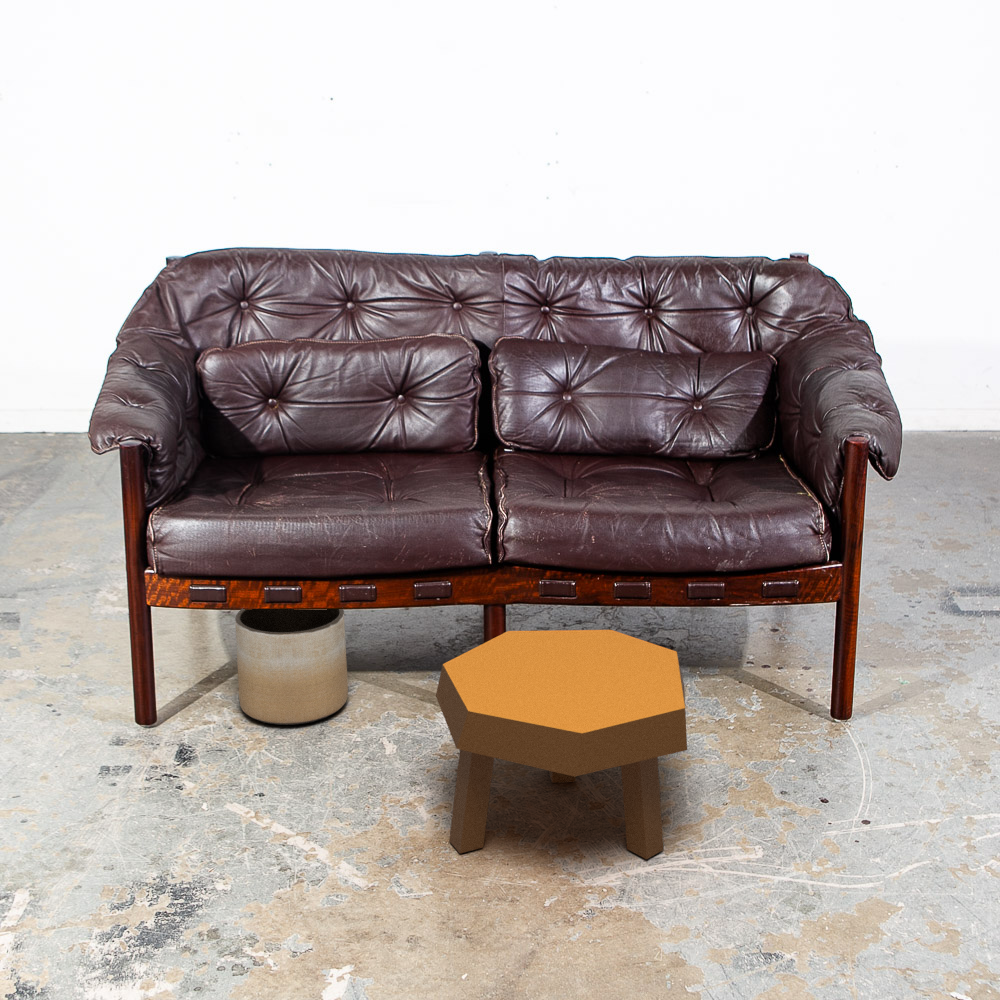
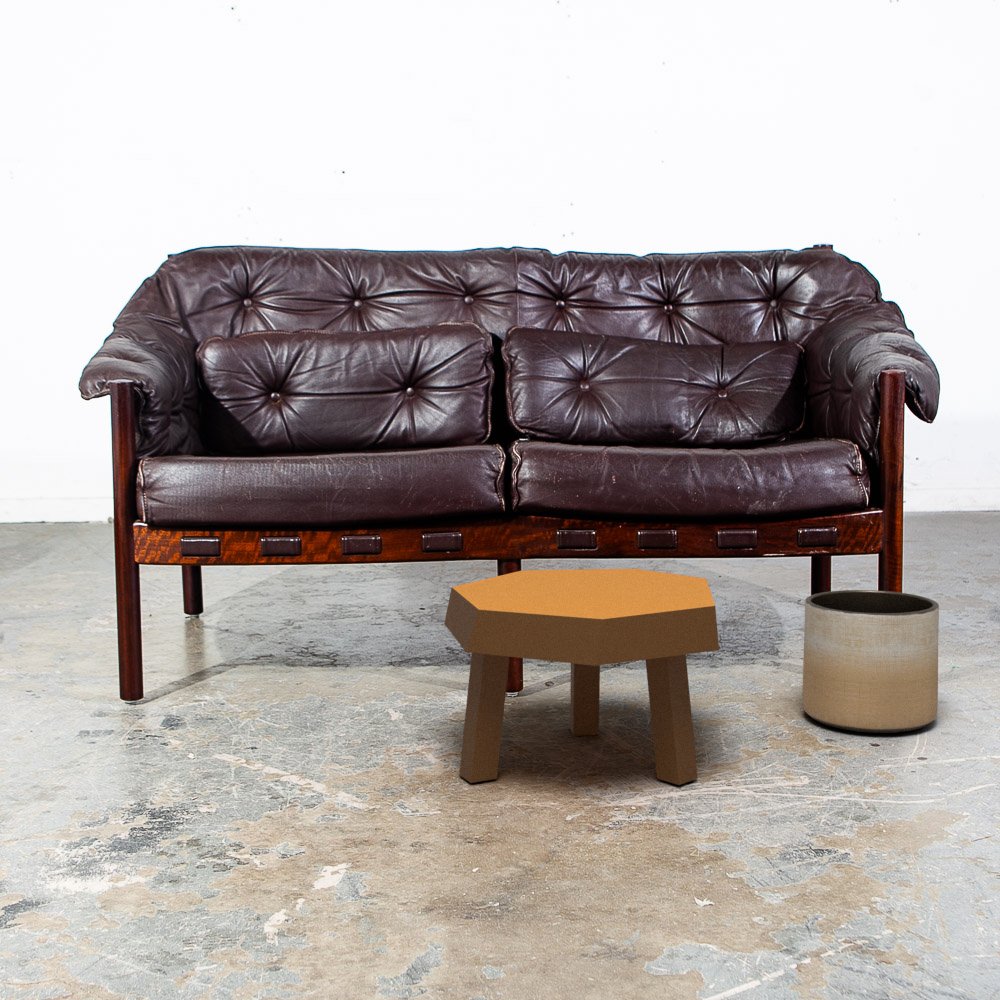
planter: present [235,609,348,725] -> present [802,590,939,733]

